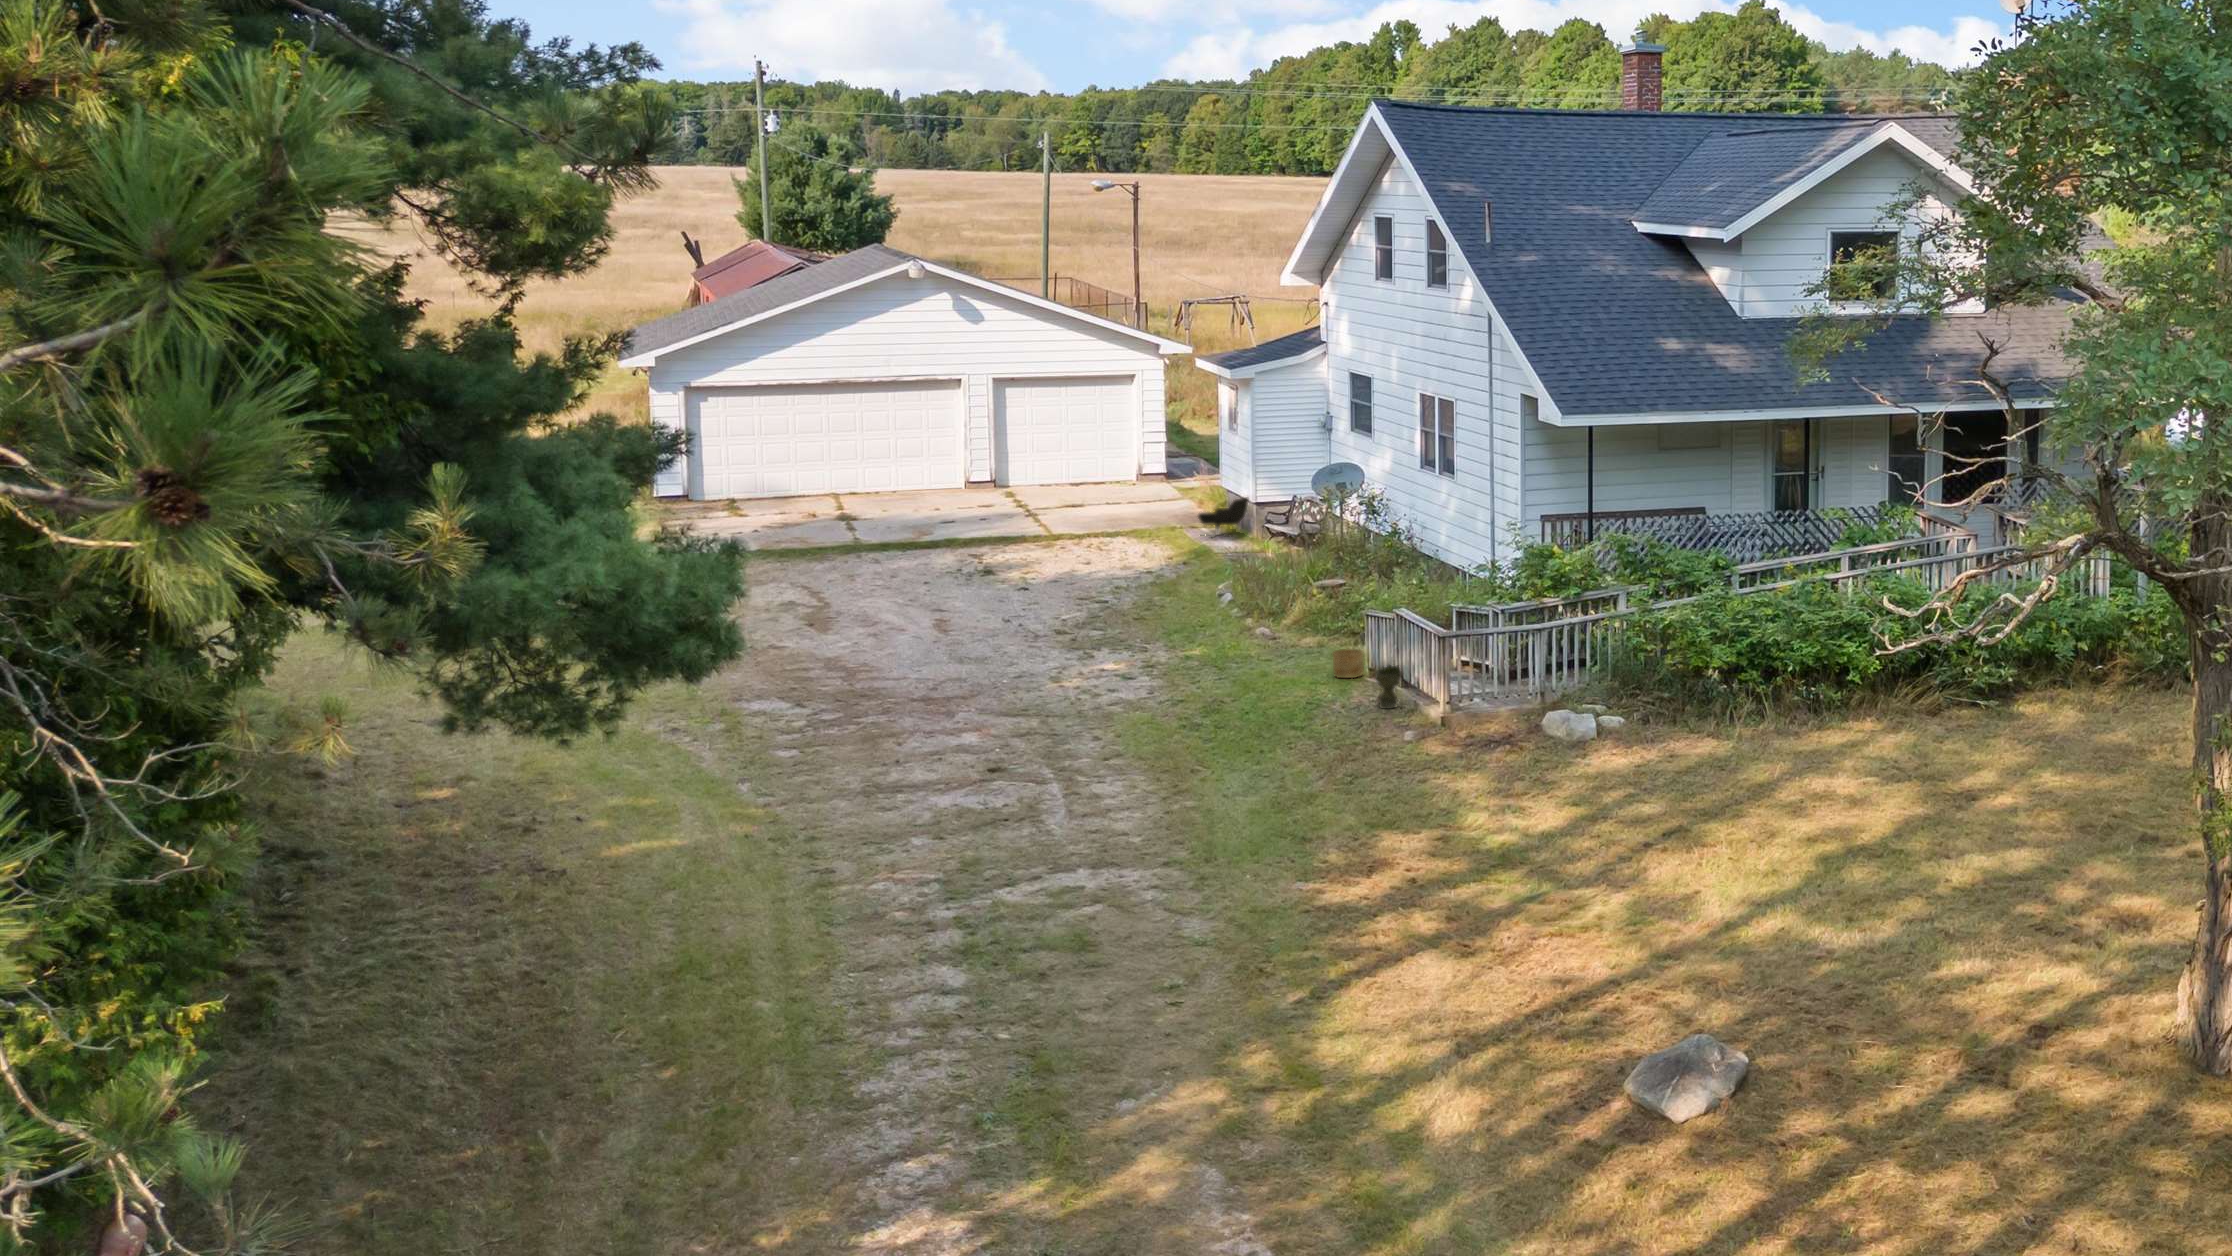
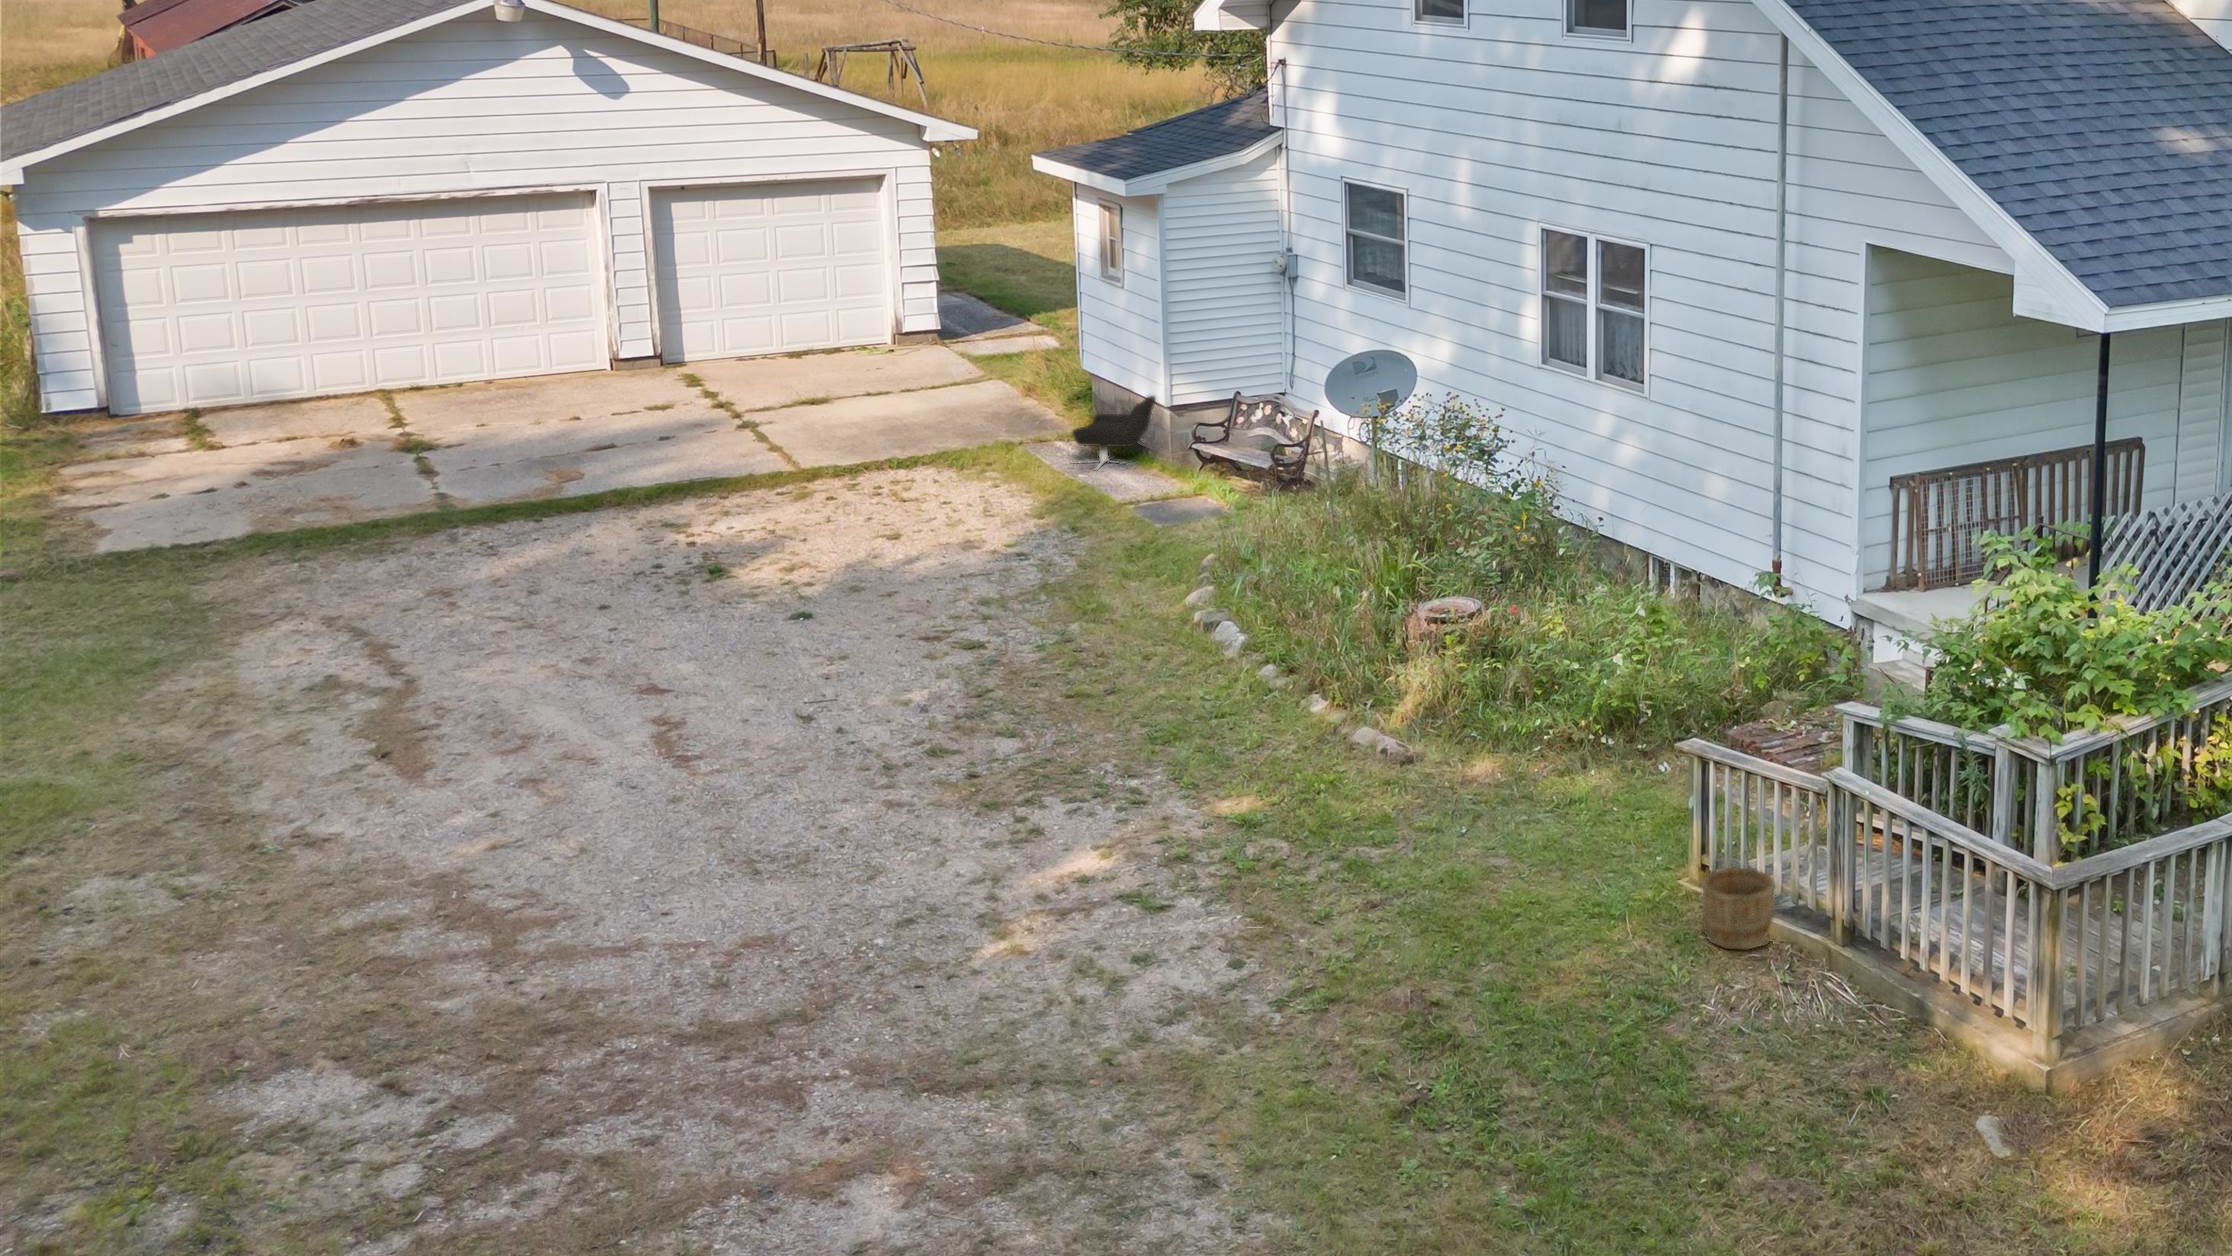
planter: present [1375,665,1402,709] -> none [1940,981,2010,1099]

